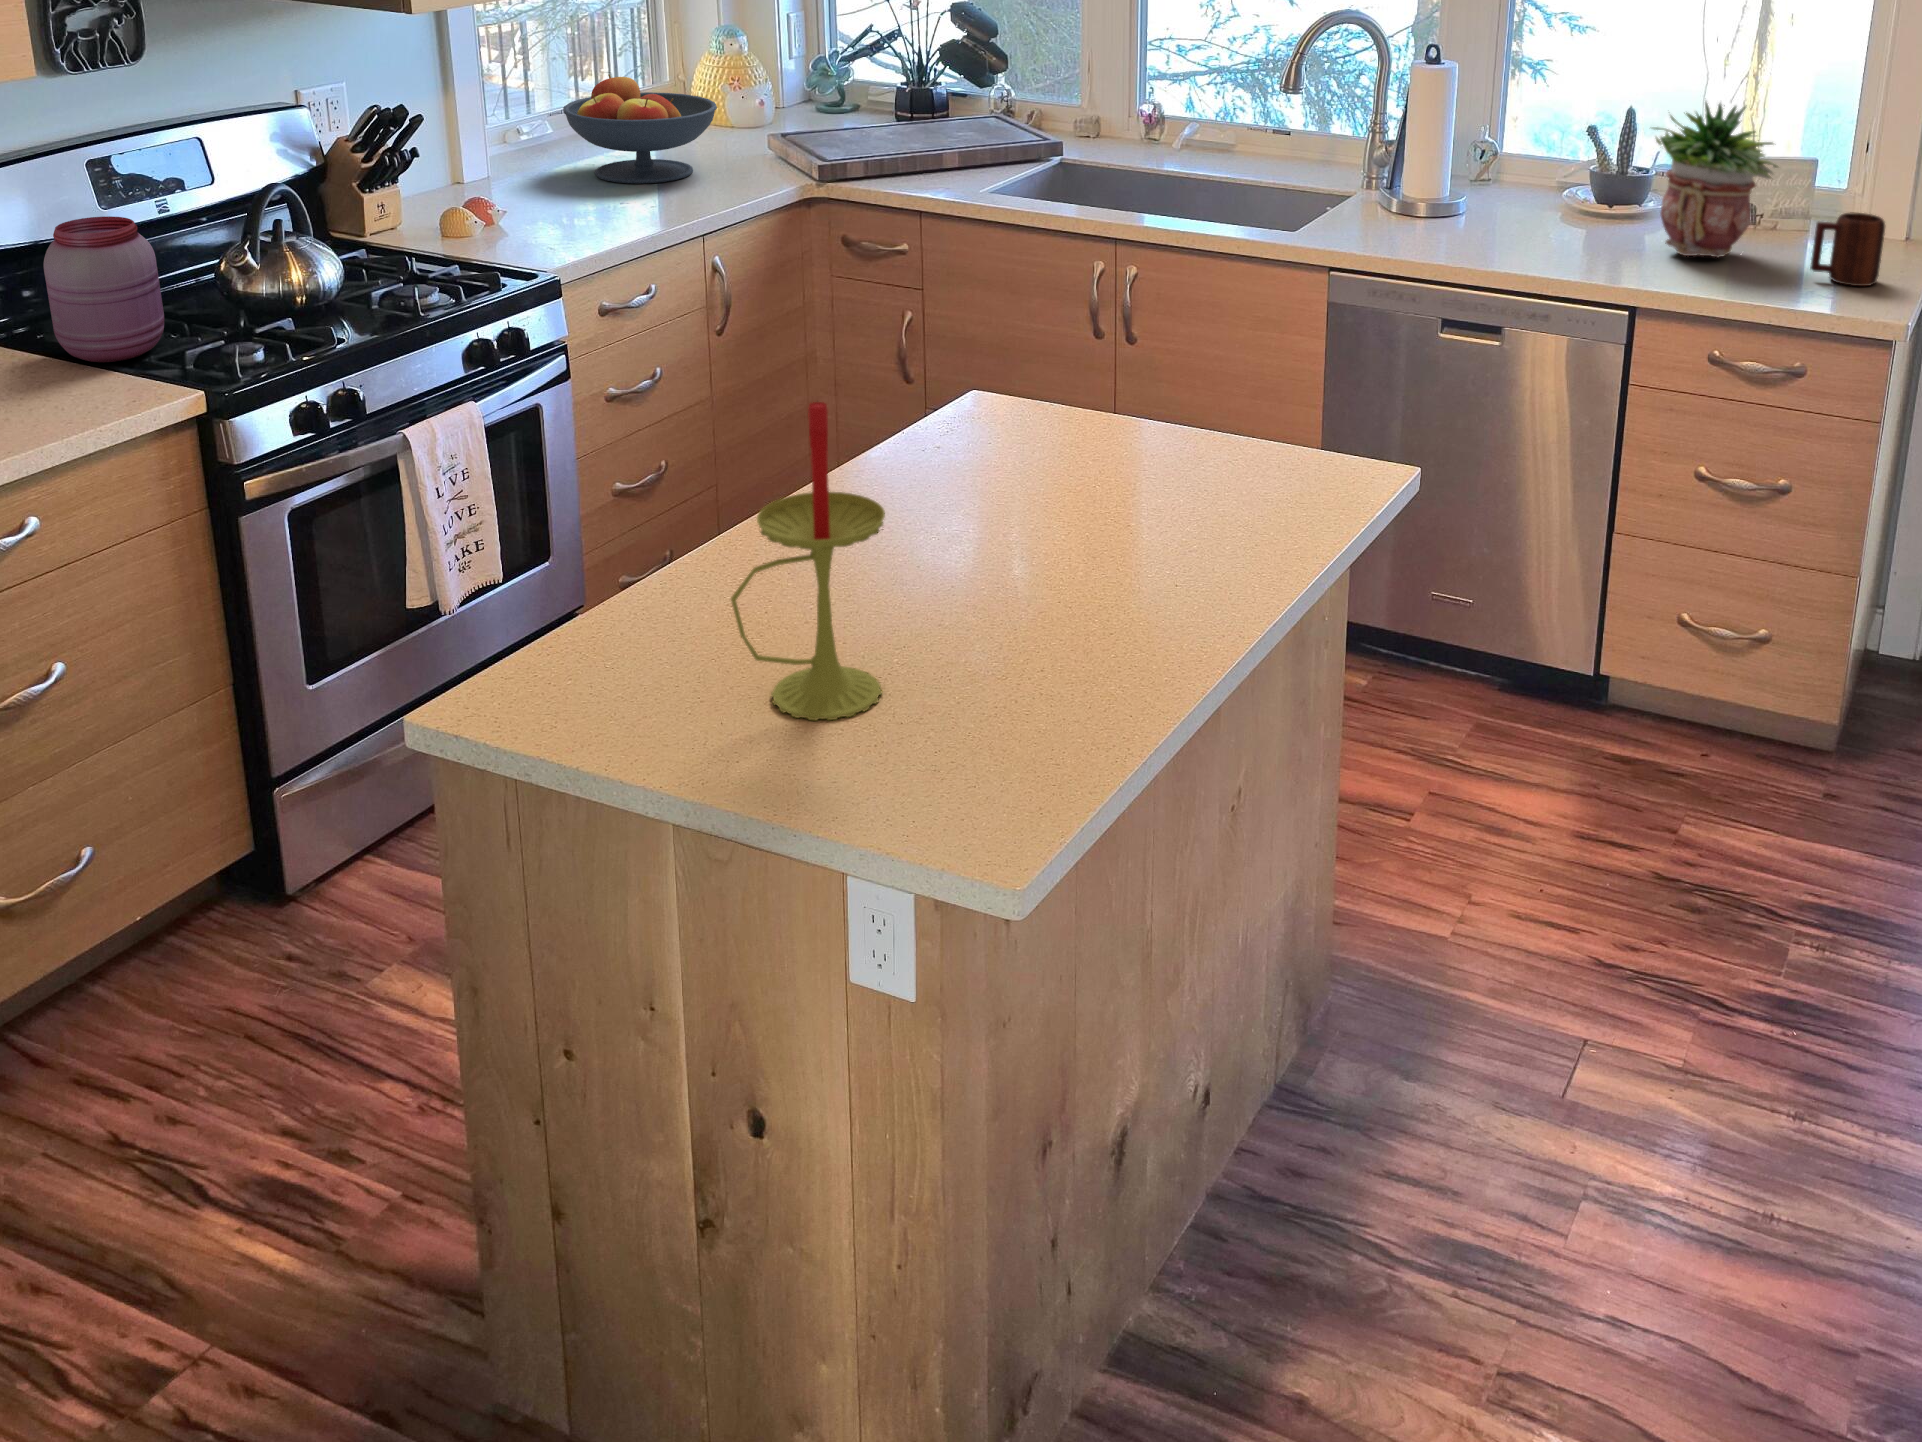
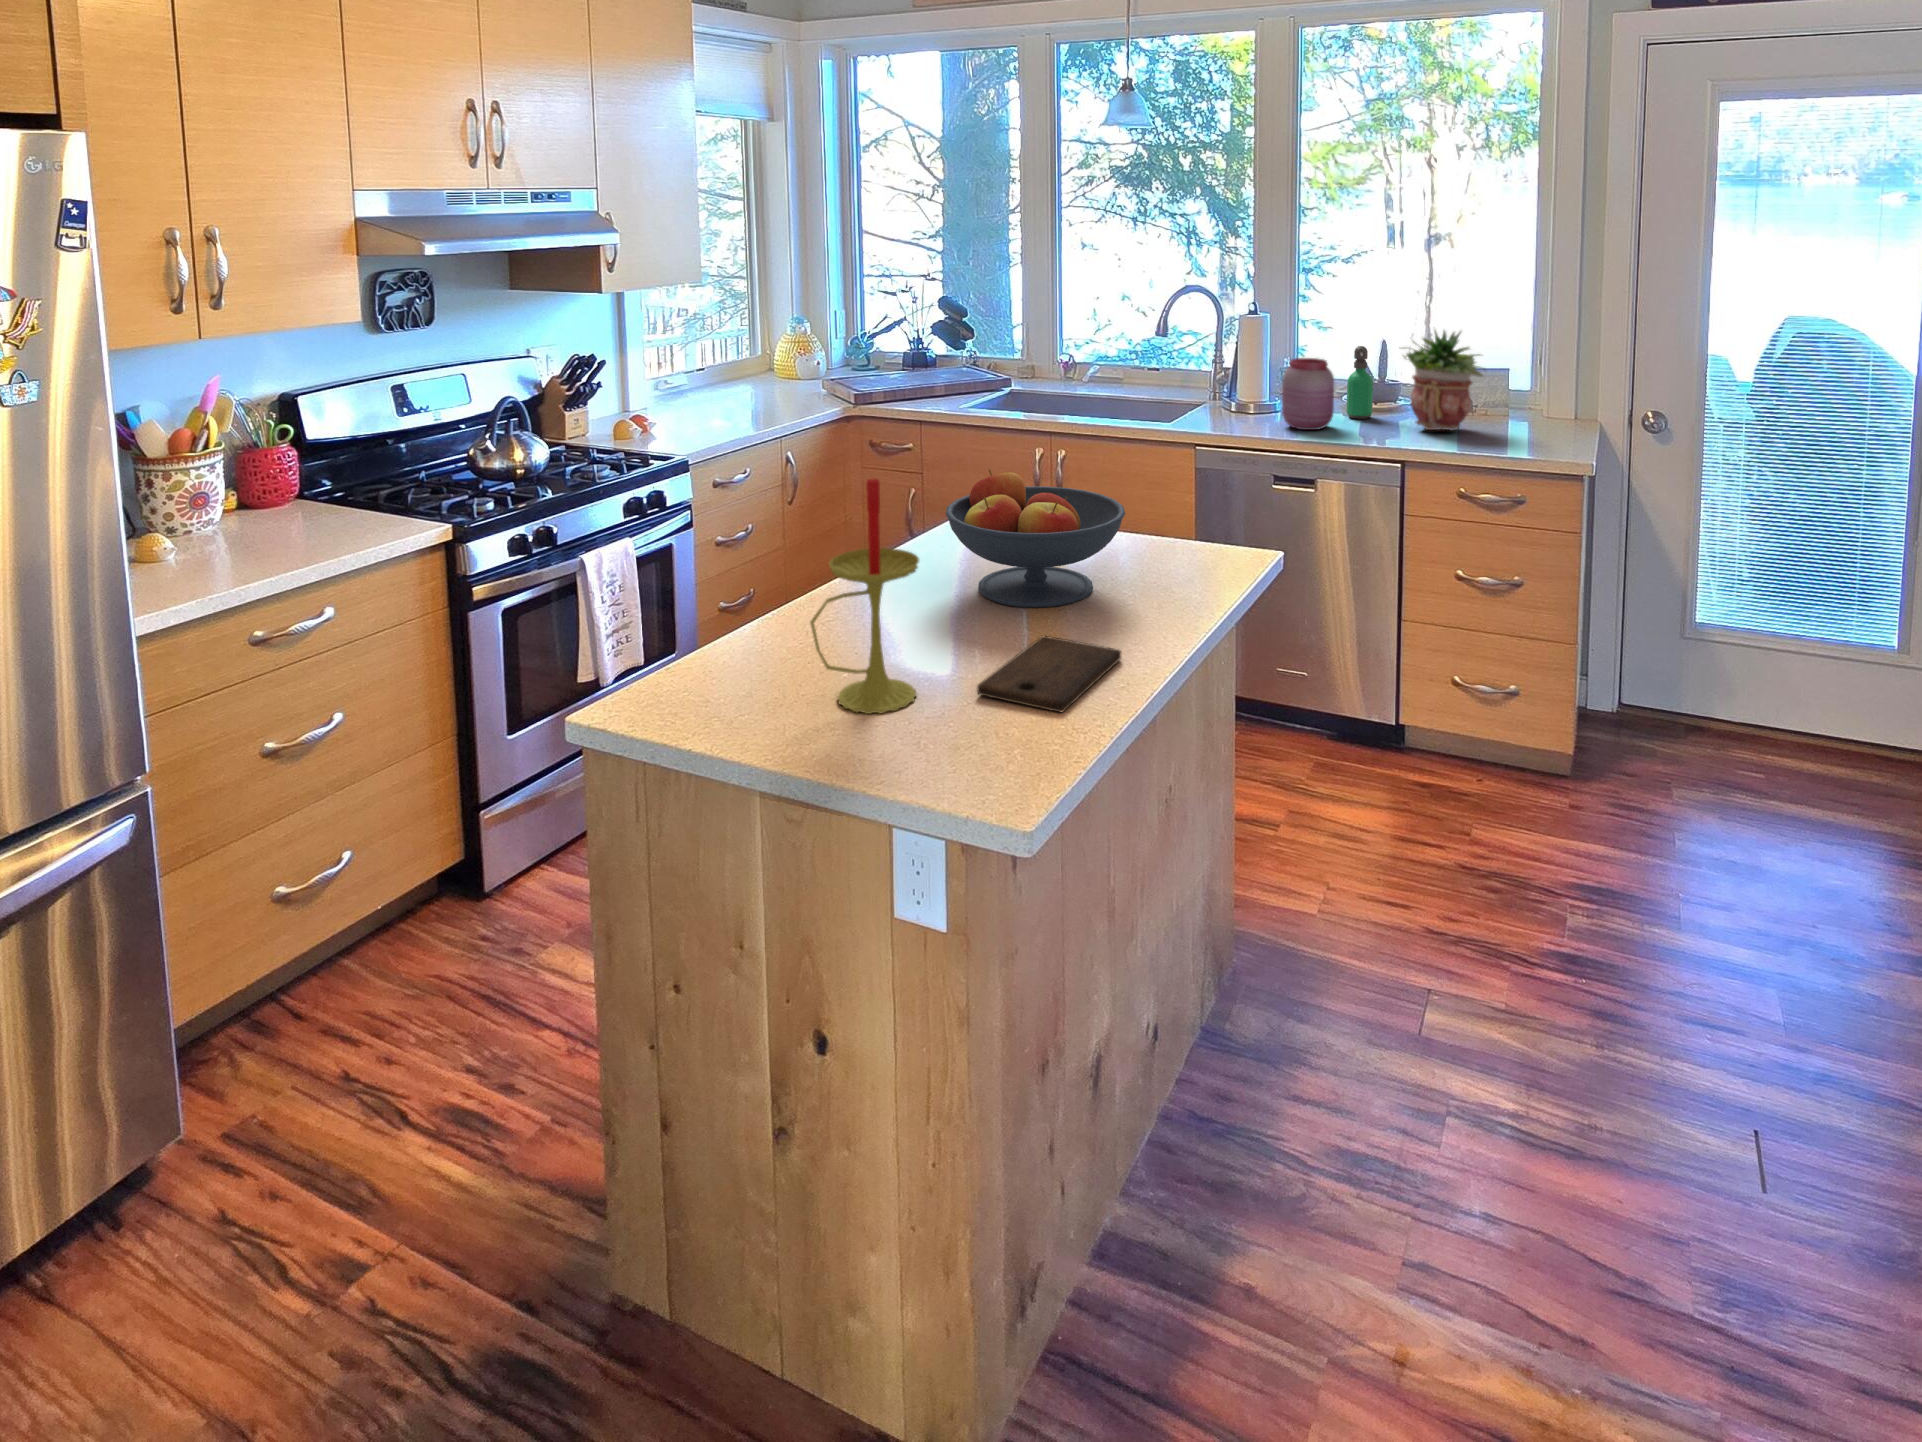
fruit bowl: present [563,74,717,184] -> present [946,469,1125,608]
soap dispenser: none [1566,118,1610,230] -> present [1347,346,1373,419]
mug: present [1810,213,1885,286] -> none [1516,396,1564,444]
jar: present [44,216,164,362] -> present [1282,358,1334,430]
cutting board: none [966,604,1172,724] -> present [977,636,1121,712]

